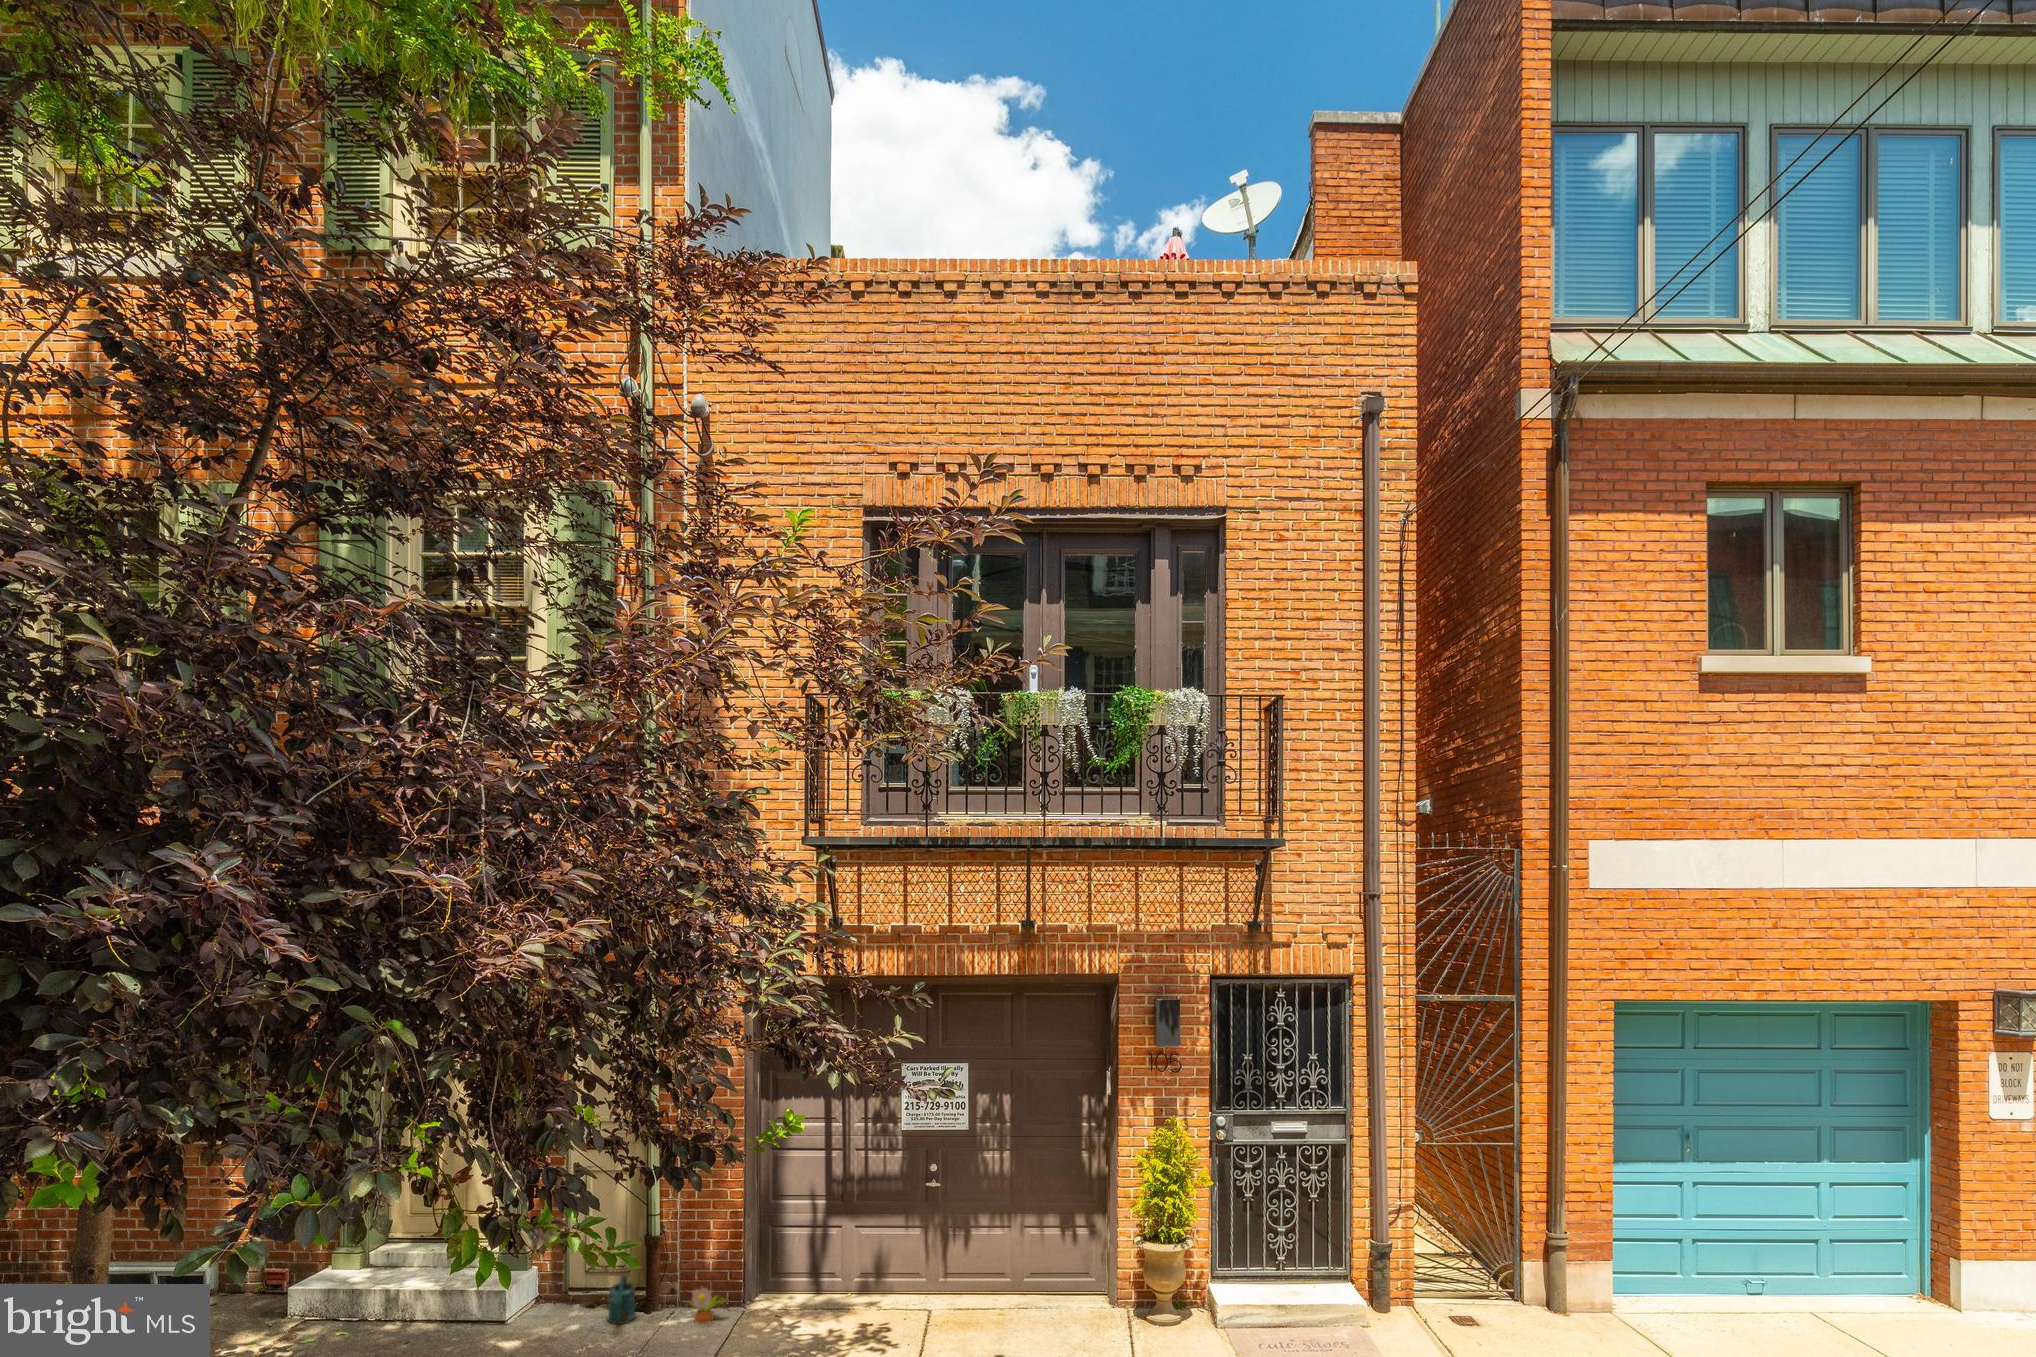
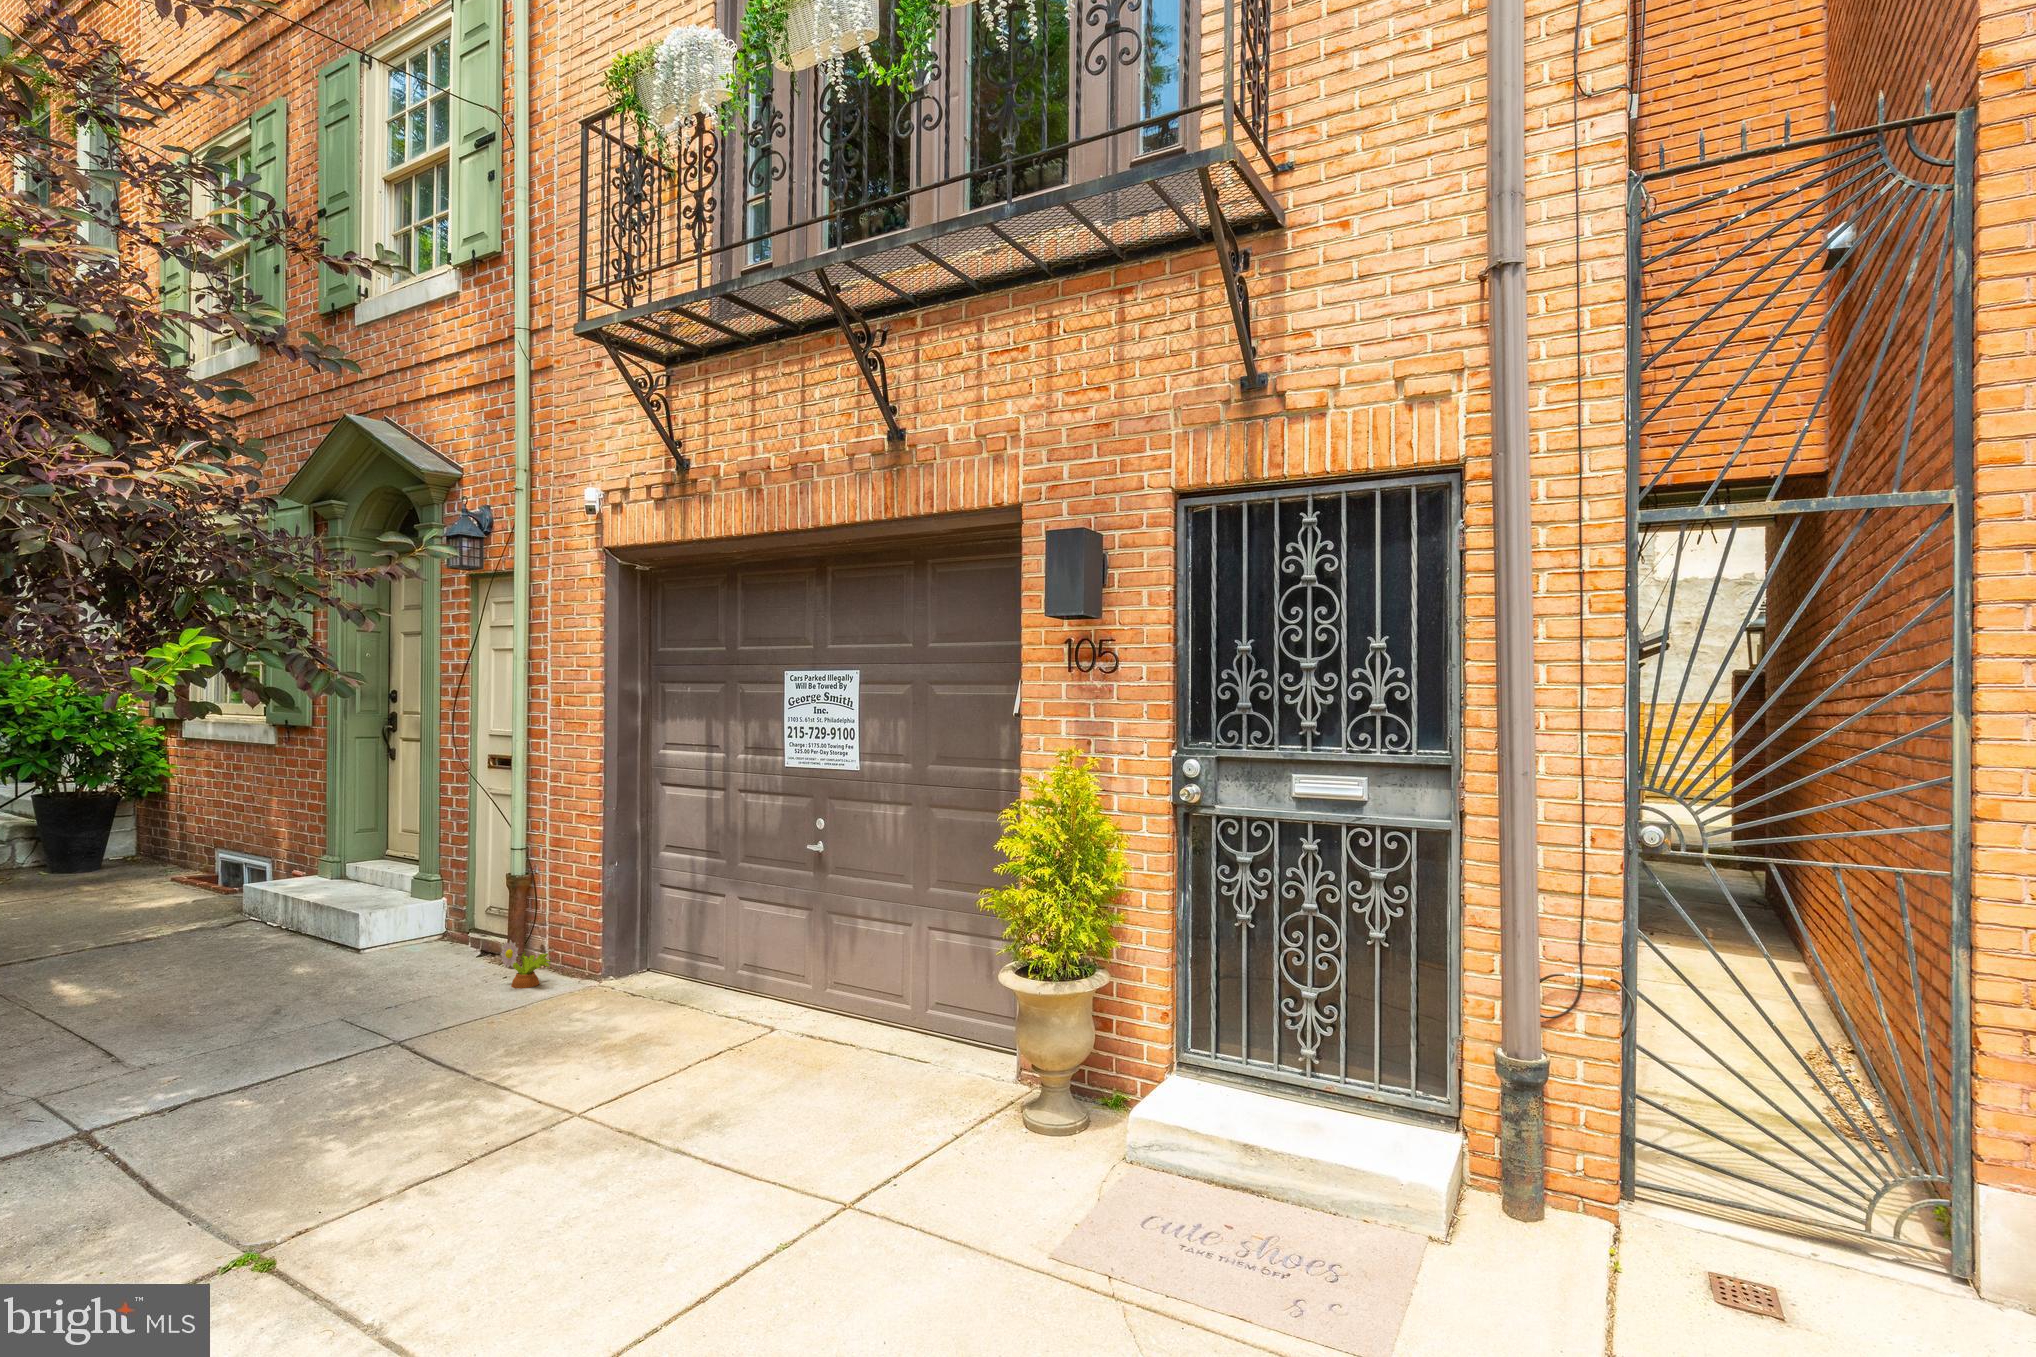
watering can: present [608,1275,635,1324] -> none [417,920,486,973]

